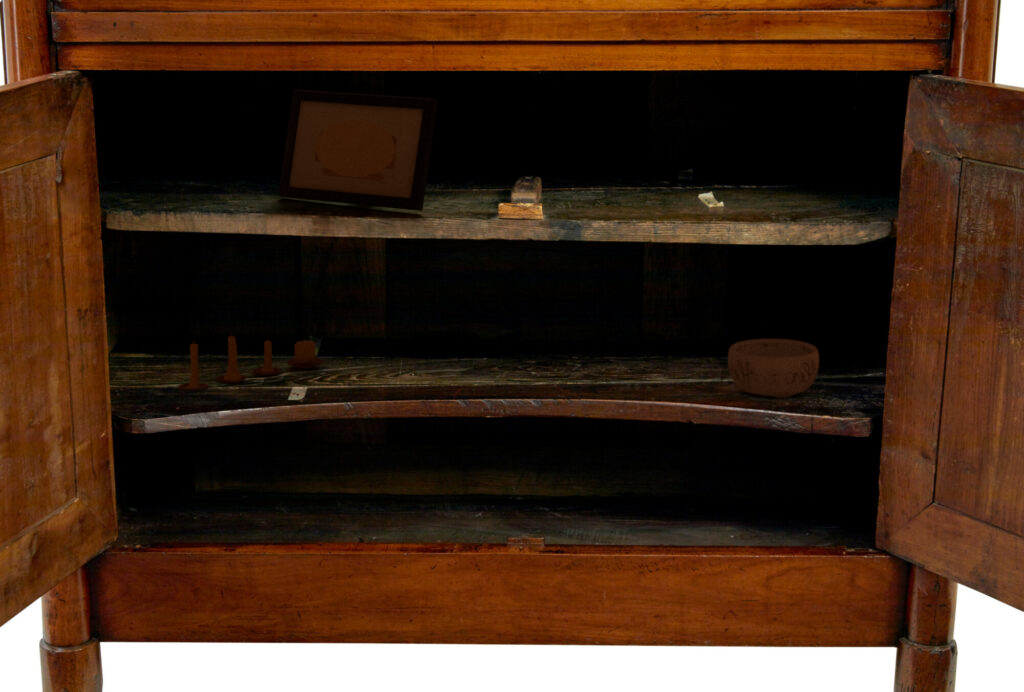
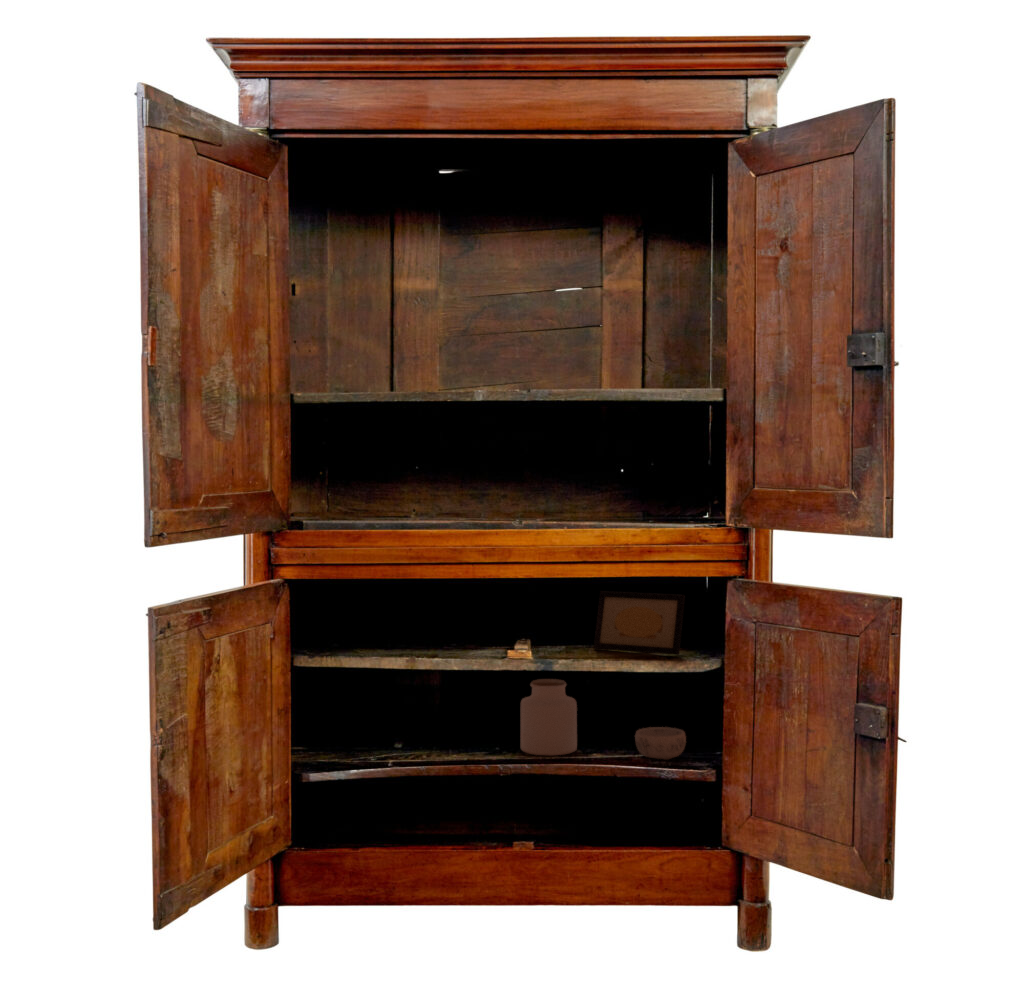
picture frame: present [279,90,438,211] -> present [594,591,685,655]
jar: none [522,251,624,388] -> present [520,679,577,755]
candle: present [179,332,323,391] -> none [329,724,409,759]

